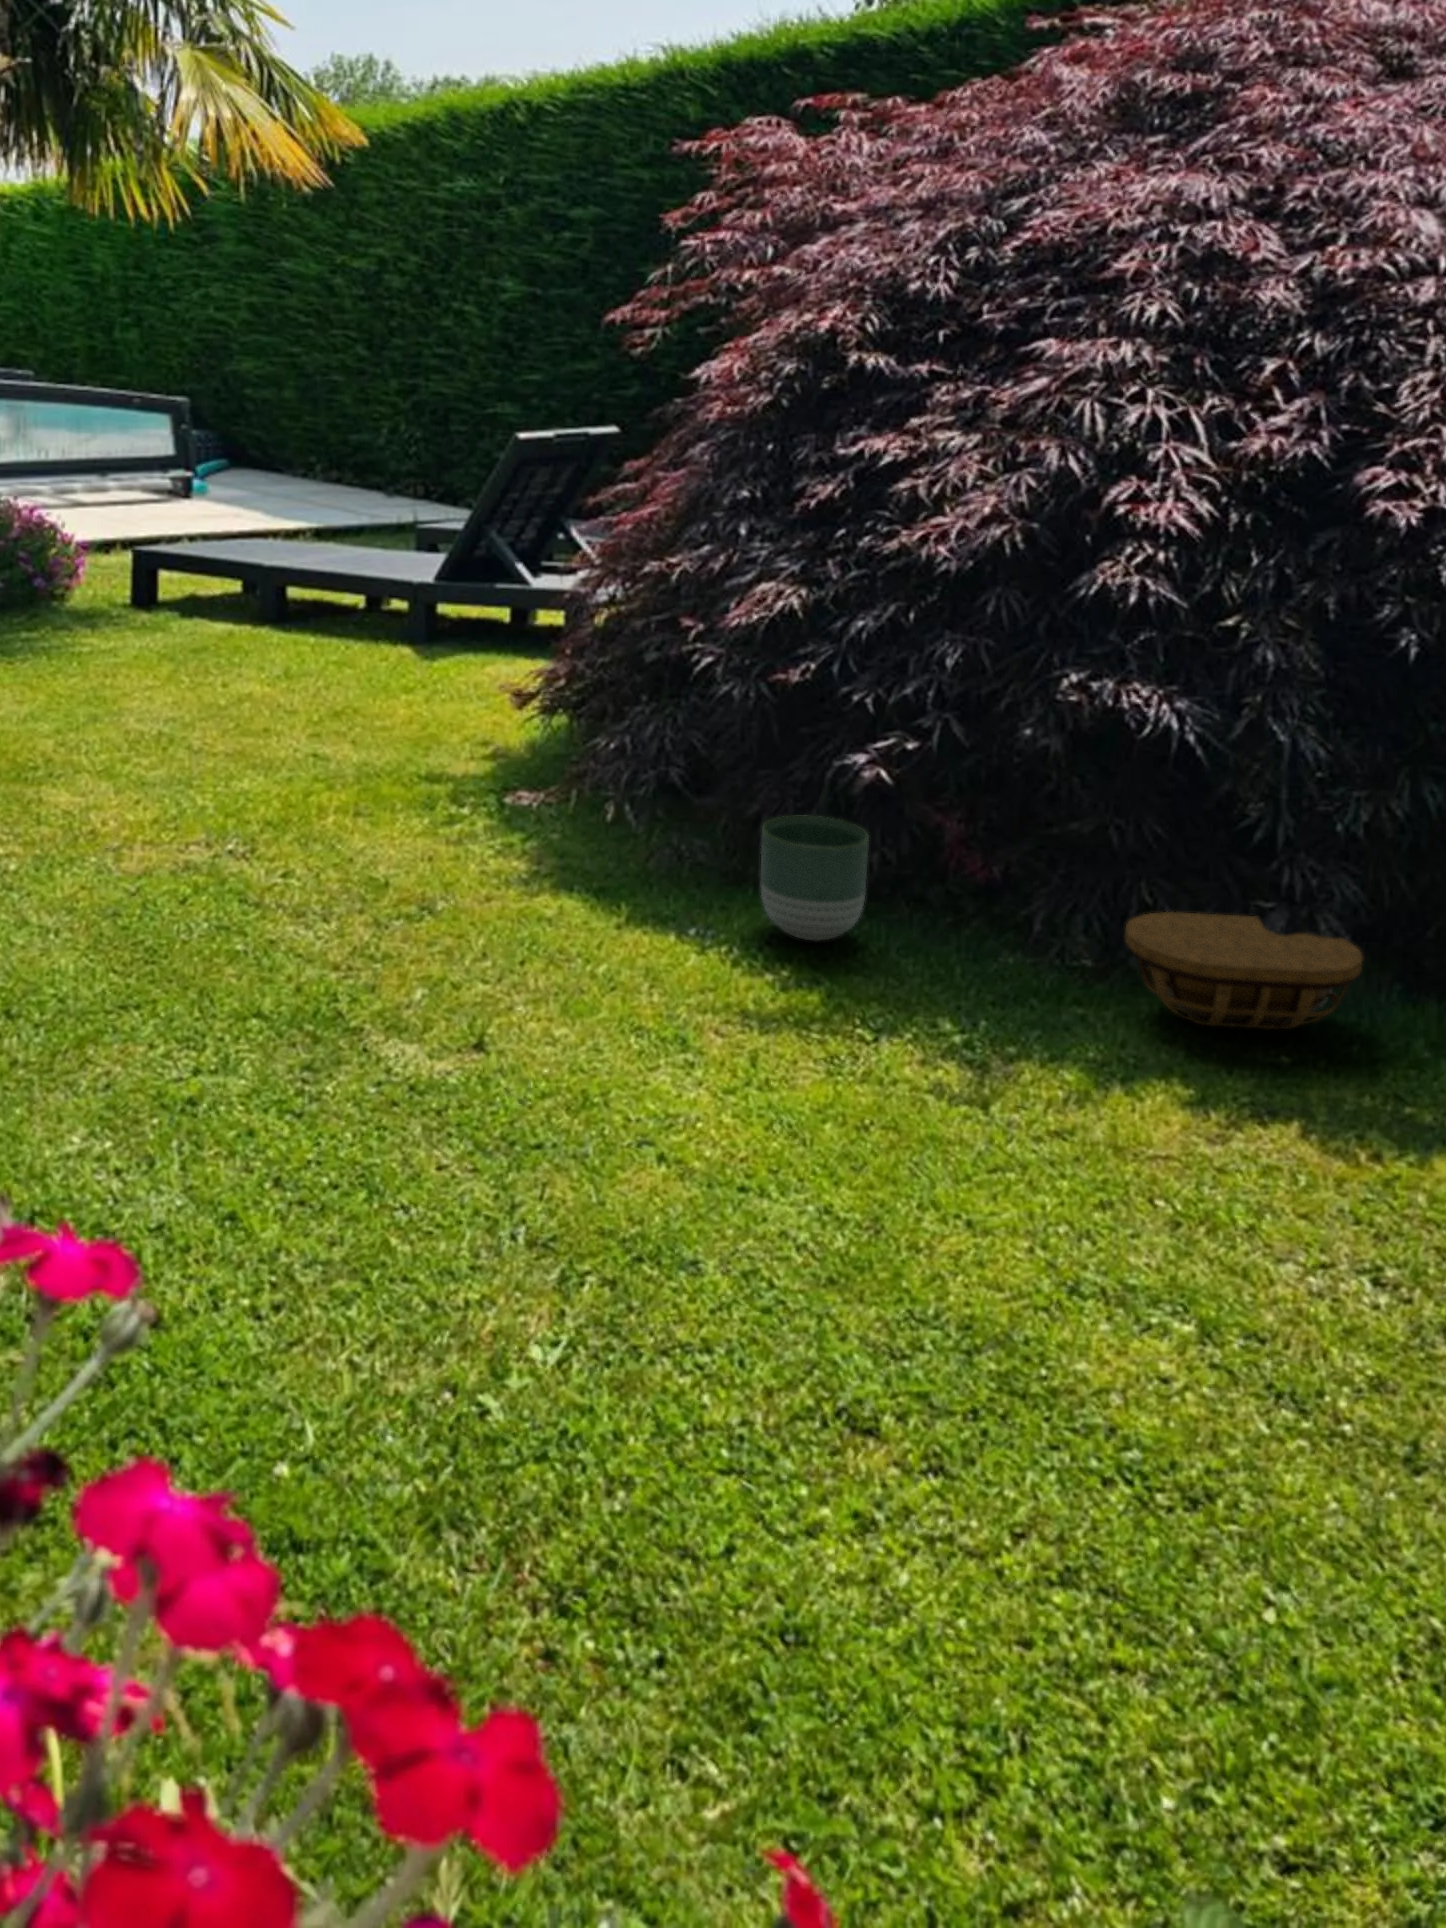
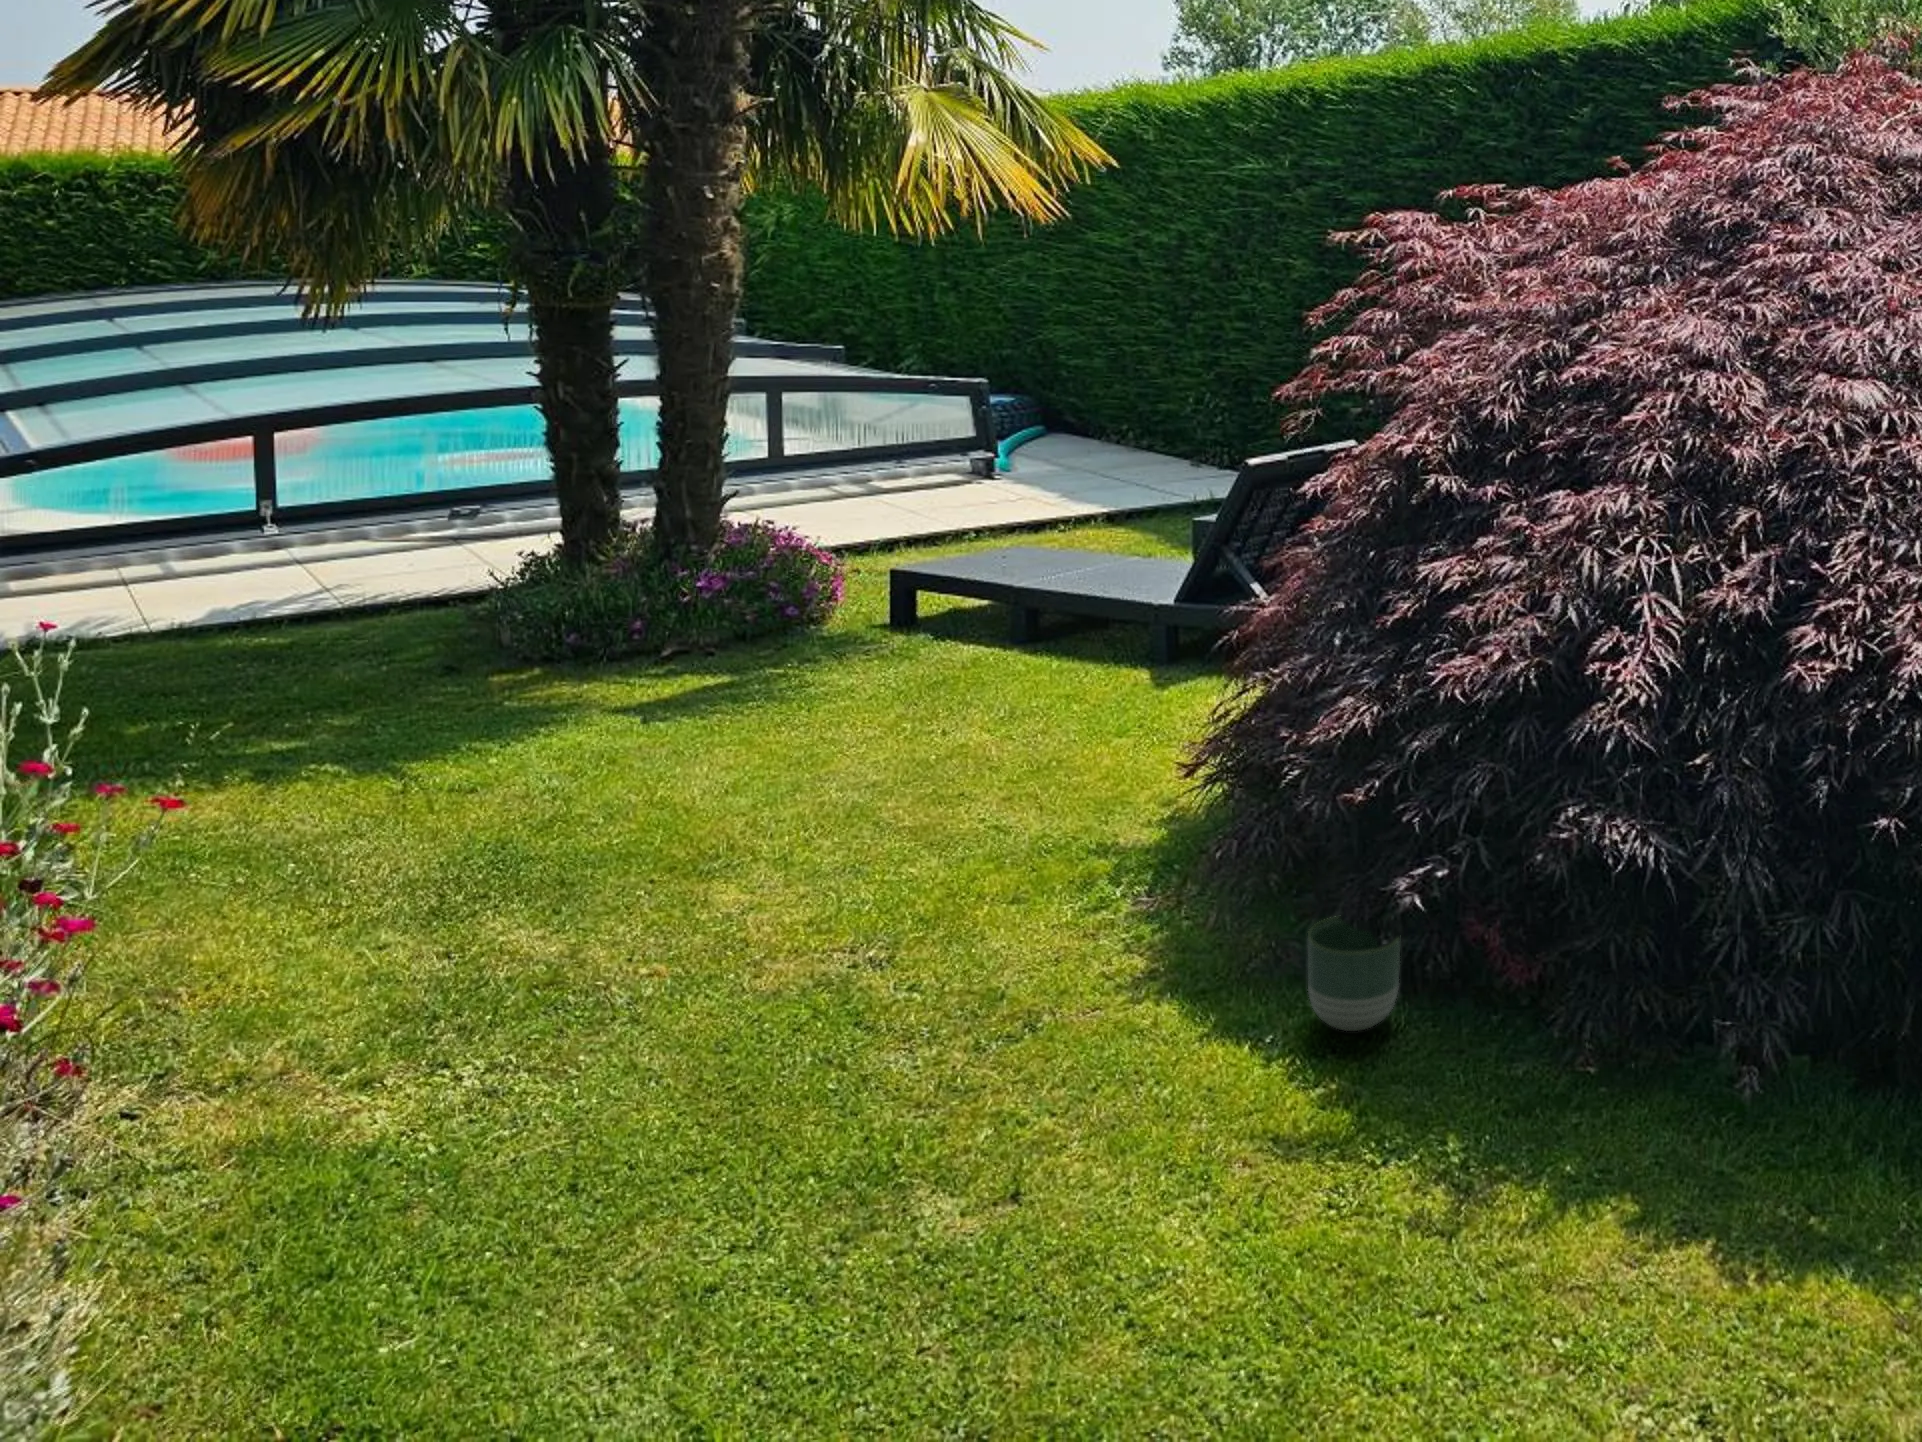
basket: present [1125,912,1363,1029] -> none [1587,1006,1777,1112]

